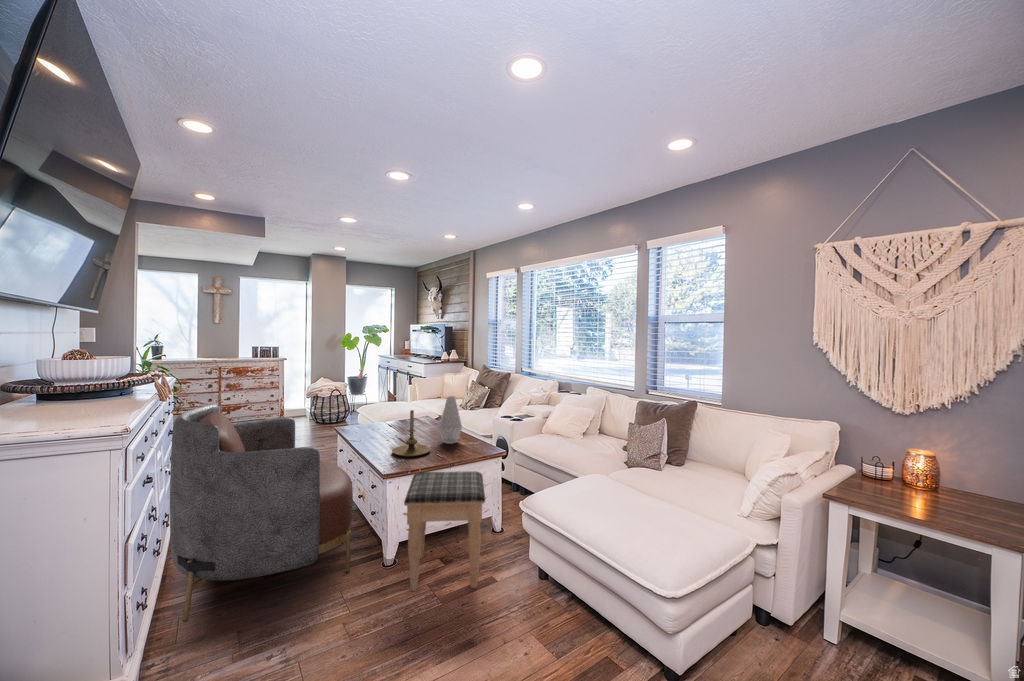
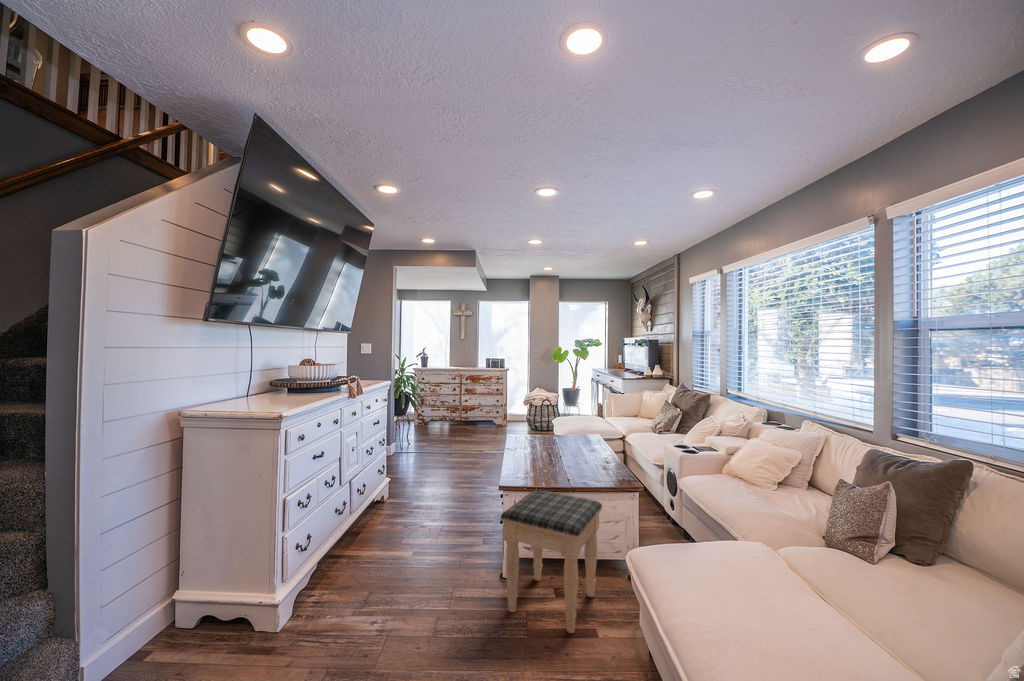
vase: present [439,396,462,444] -> none [581,413,607,465]
armchair: present [170,404,353,622] -> none [345,403,485,572]
candle holder: present [392,410,431,456] -> none [527,424,566,472]

